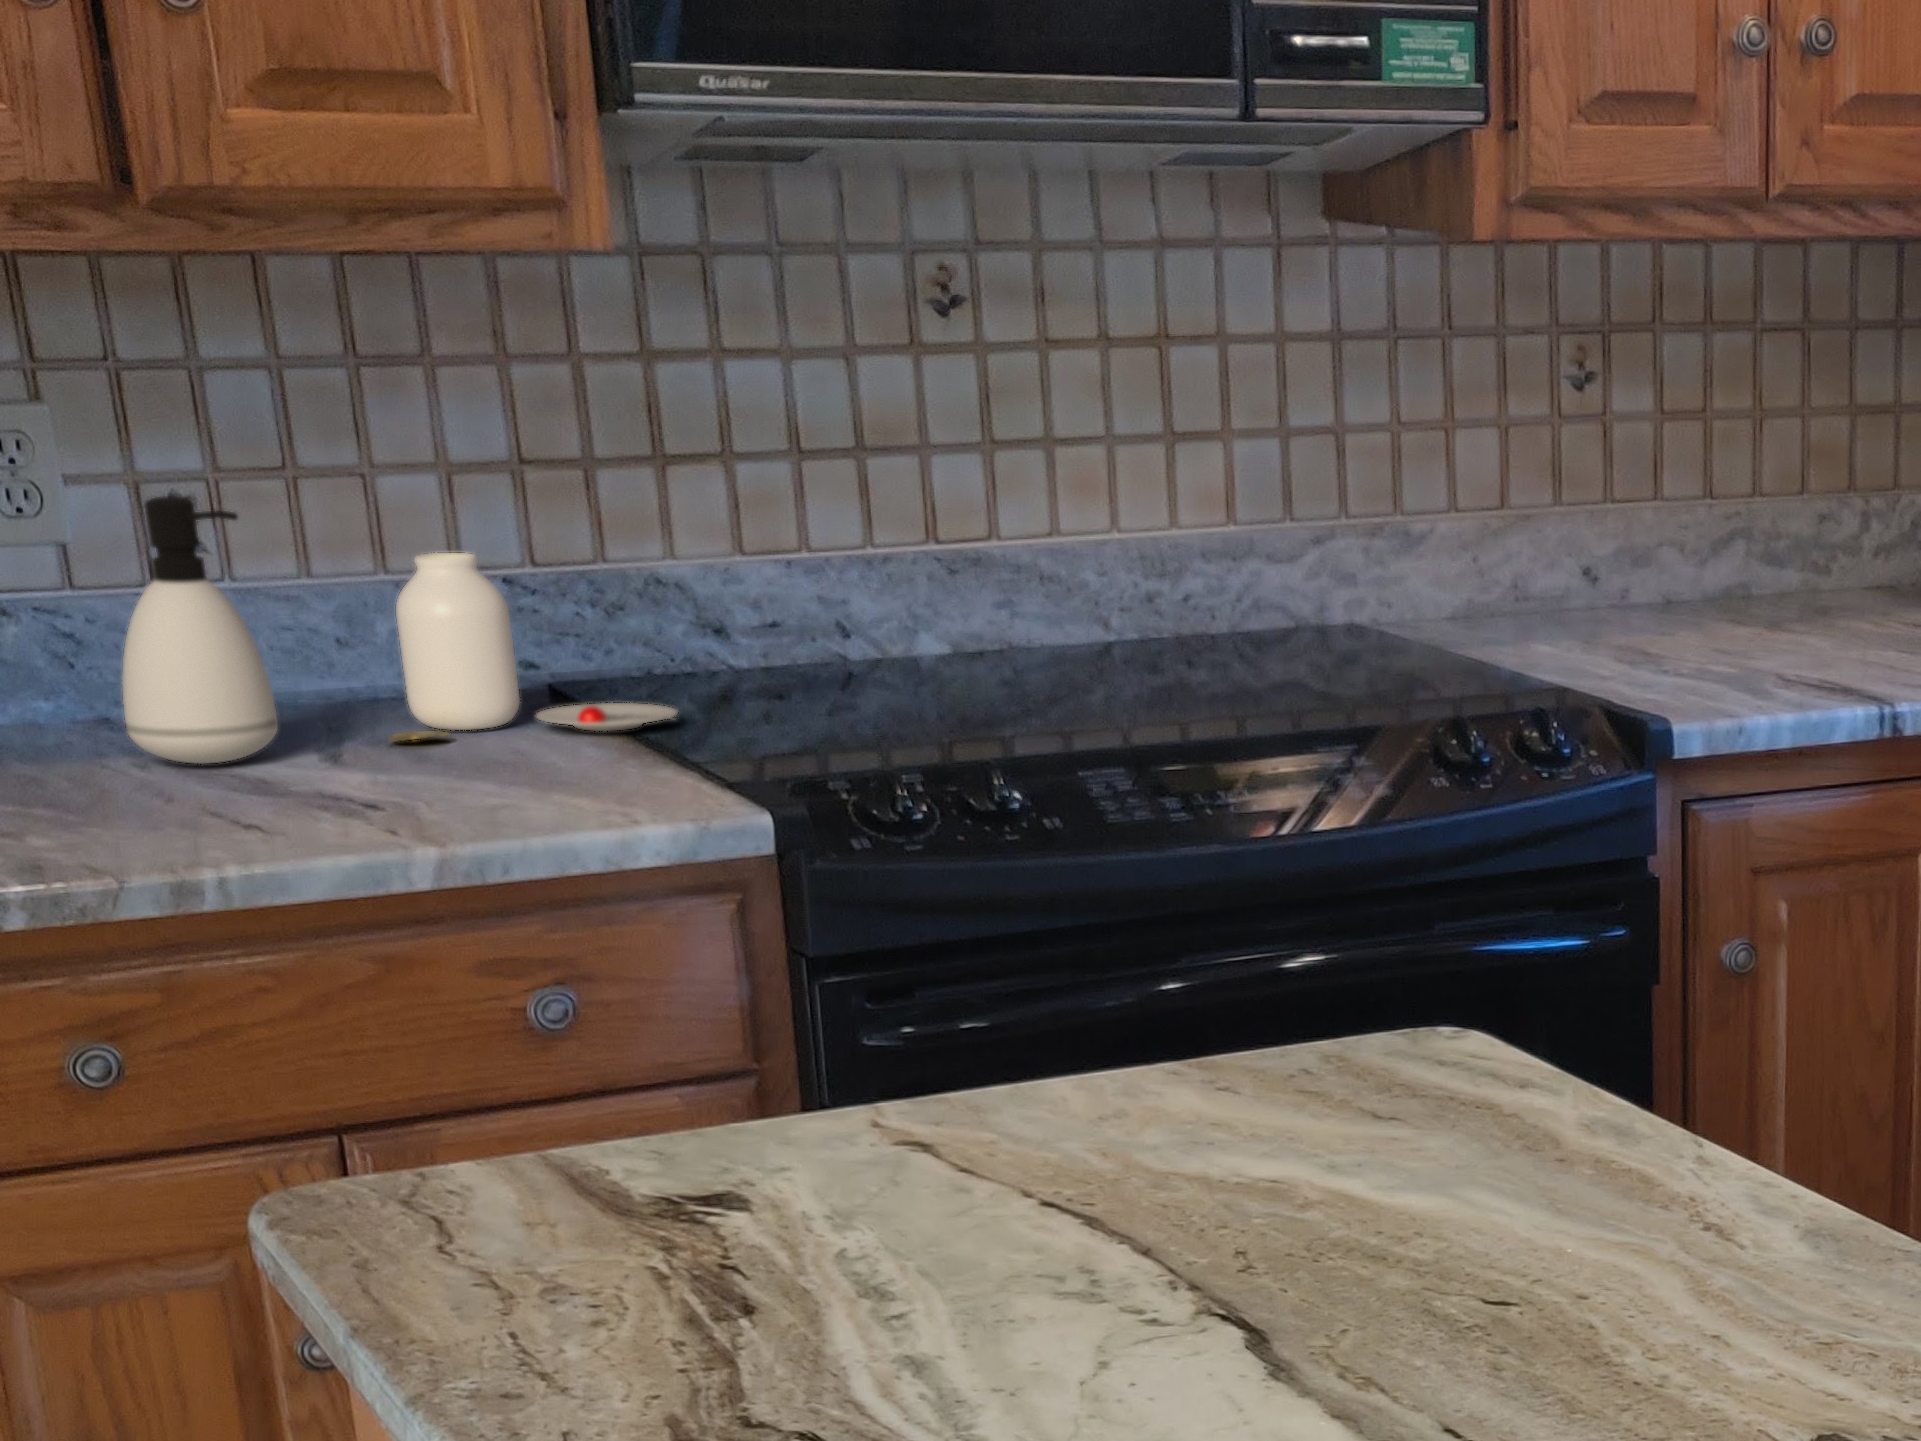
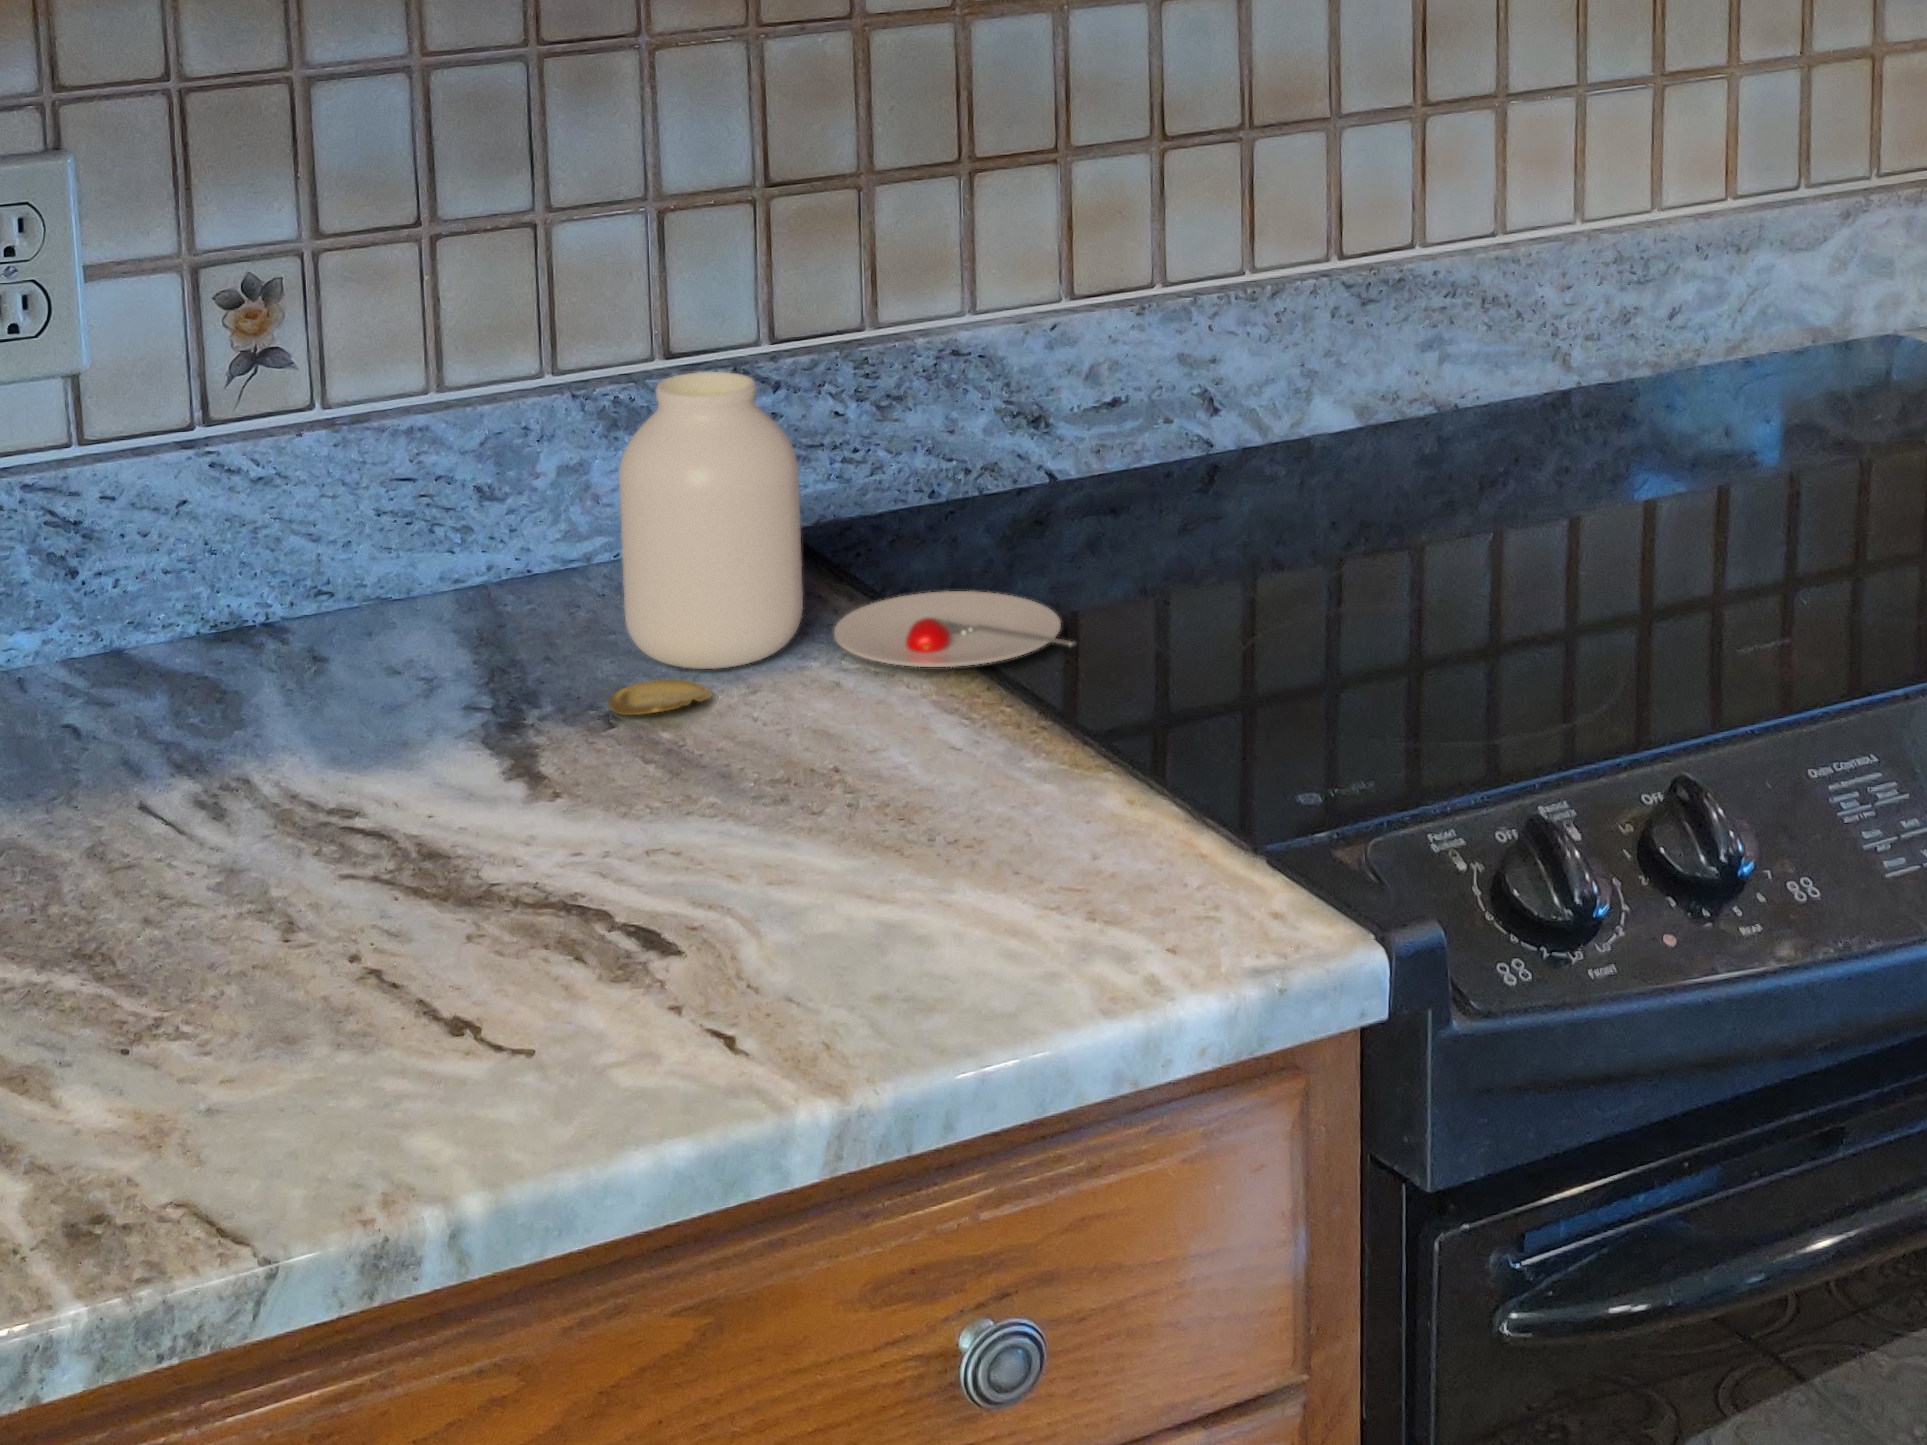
soap dispenser: present [122,496,278,764] -> none [193,348,446,802]

